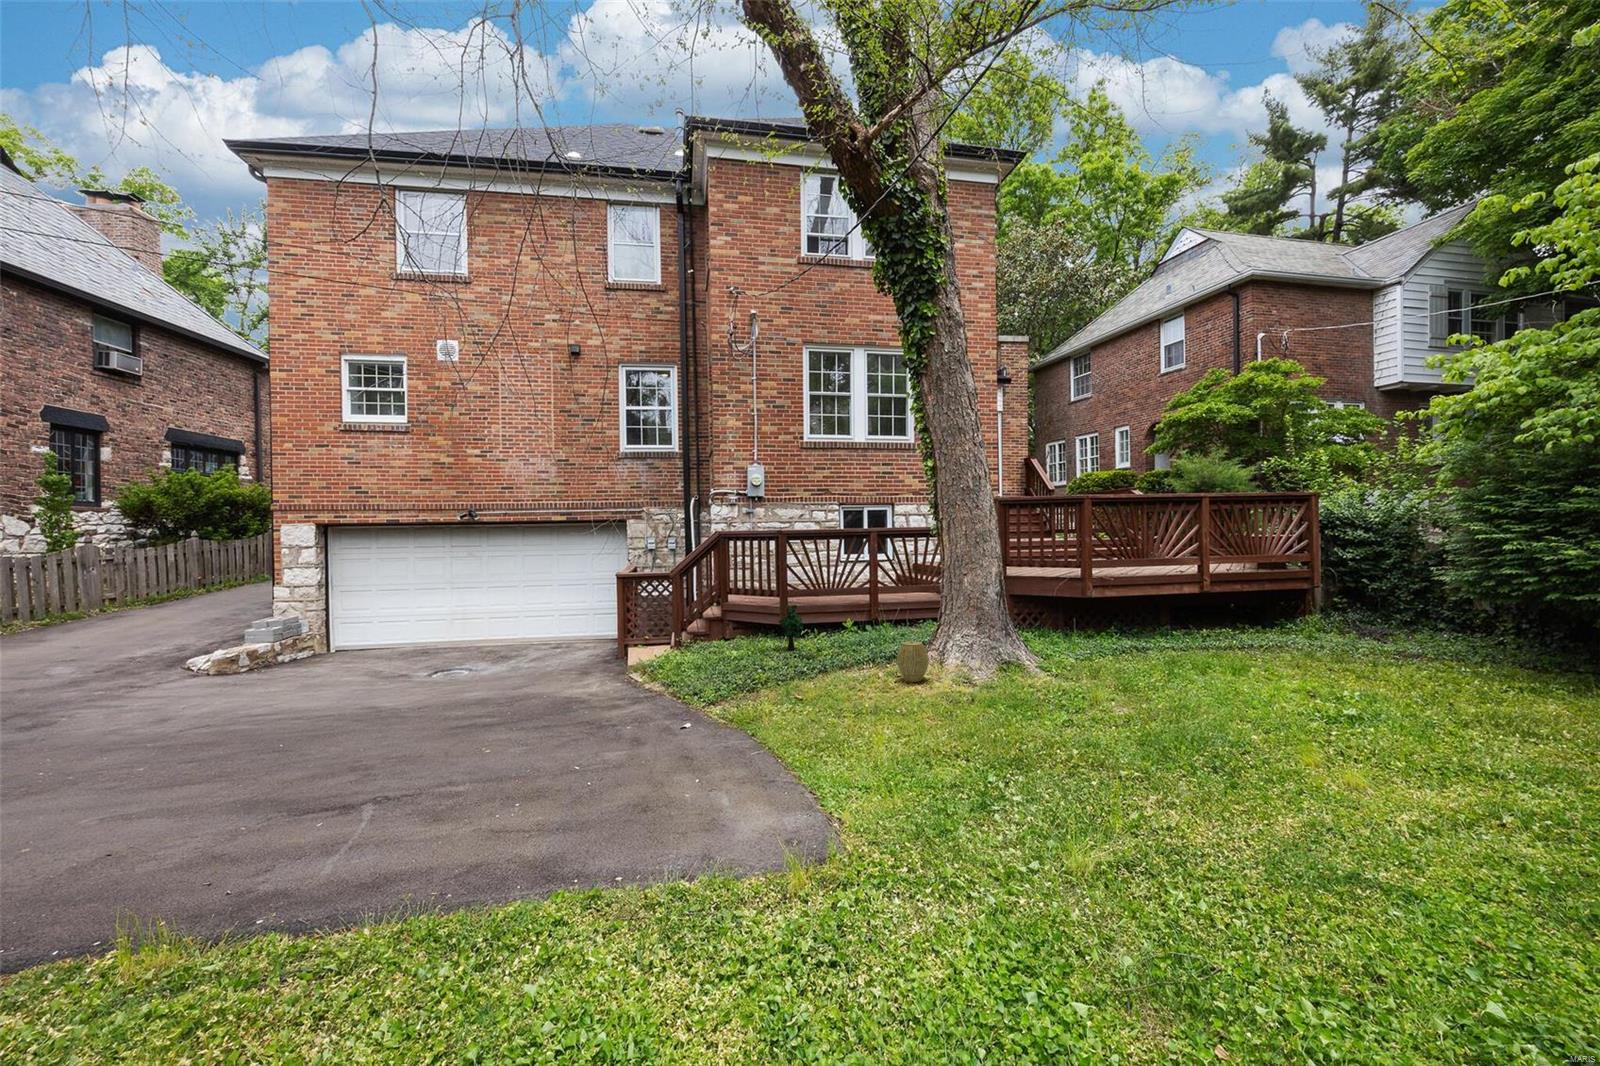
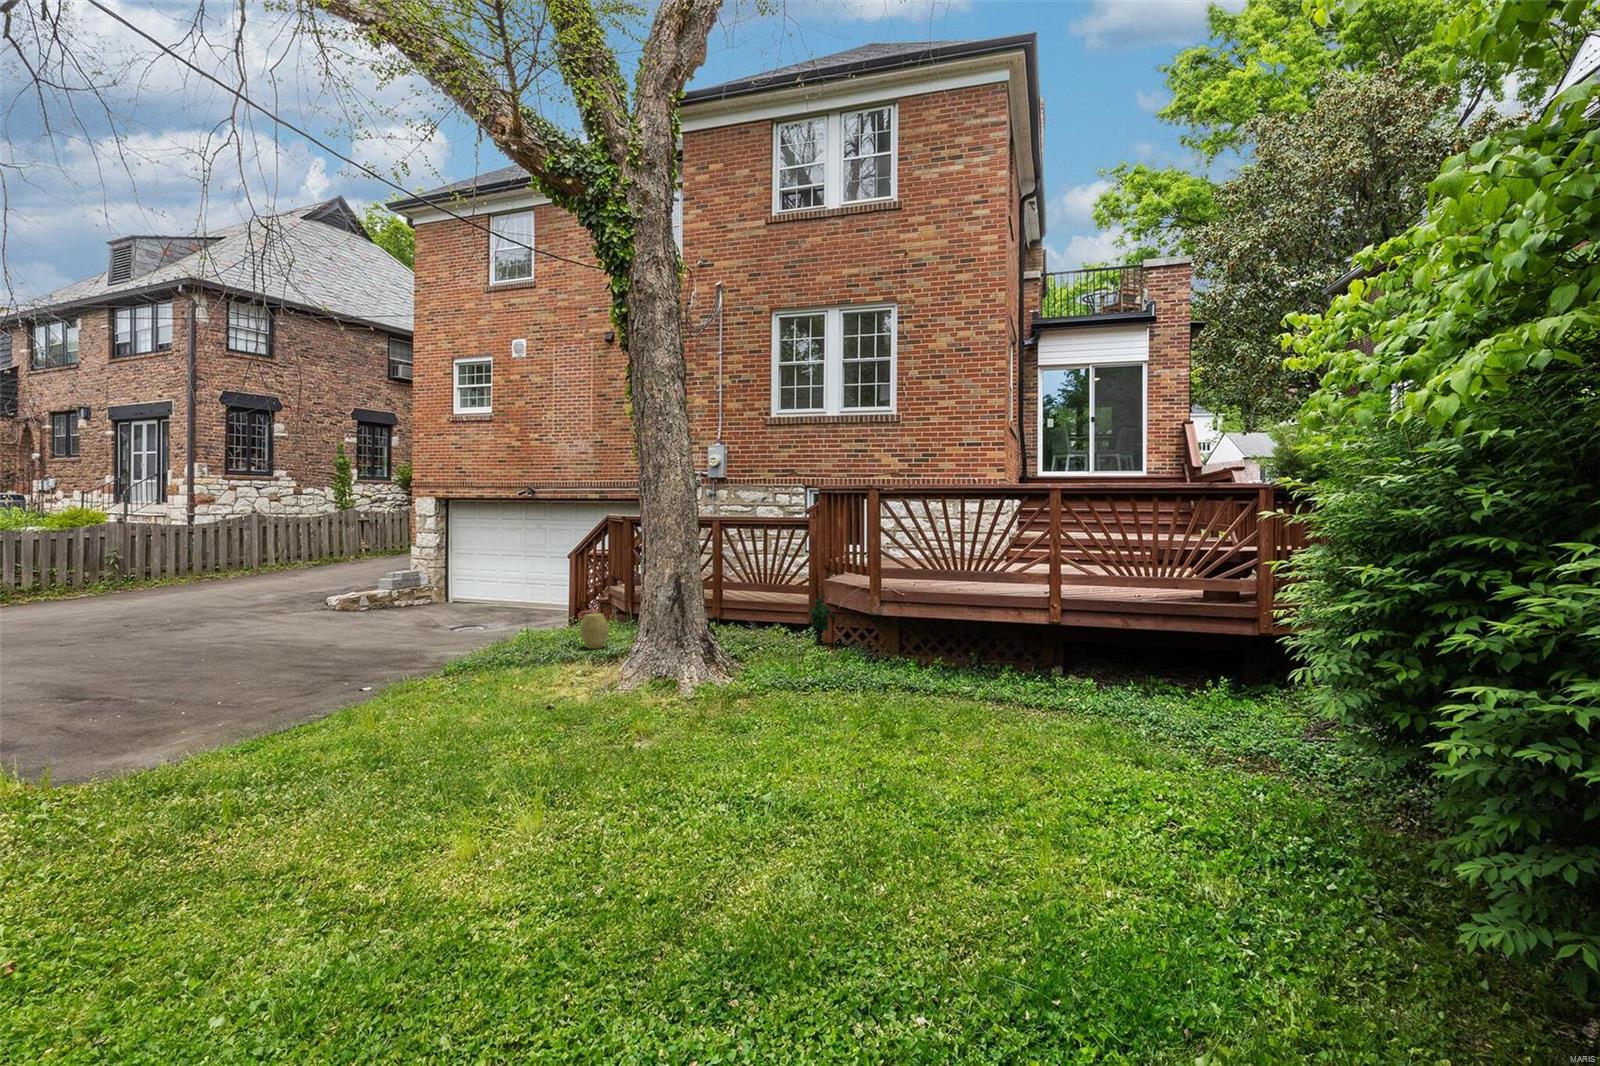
decorative plant: present [779,605,804,651] -> present [810,595,834,645]

